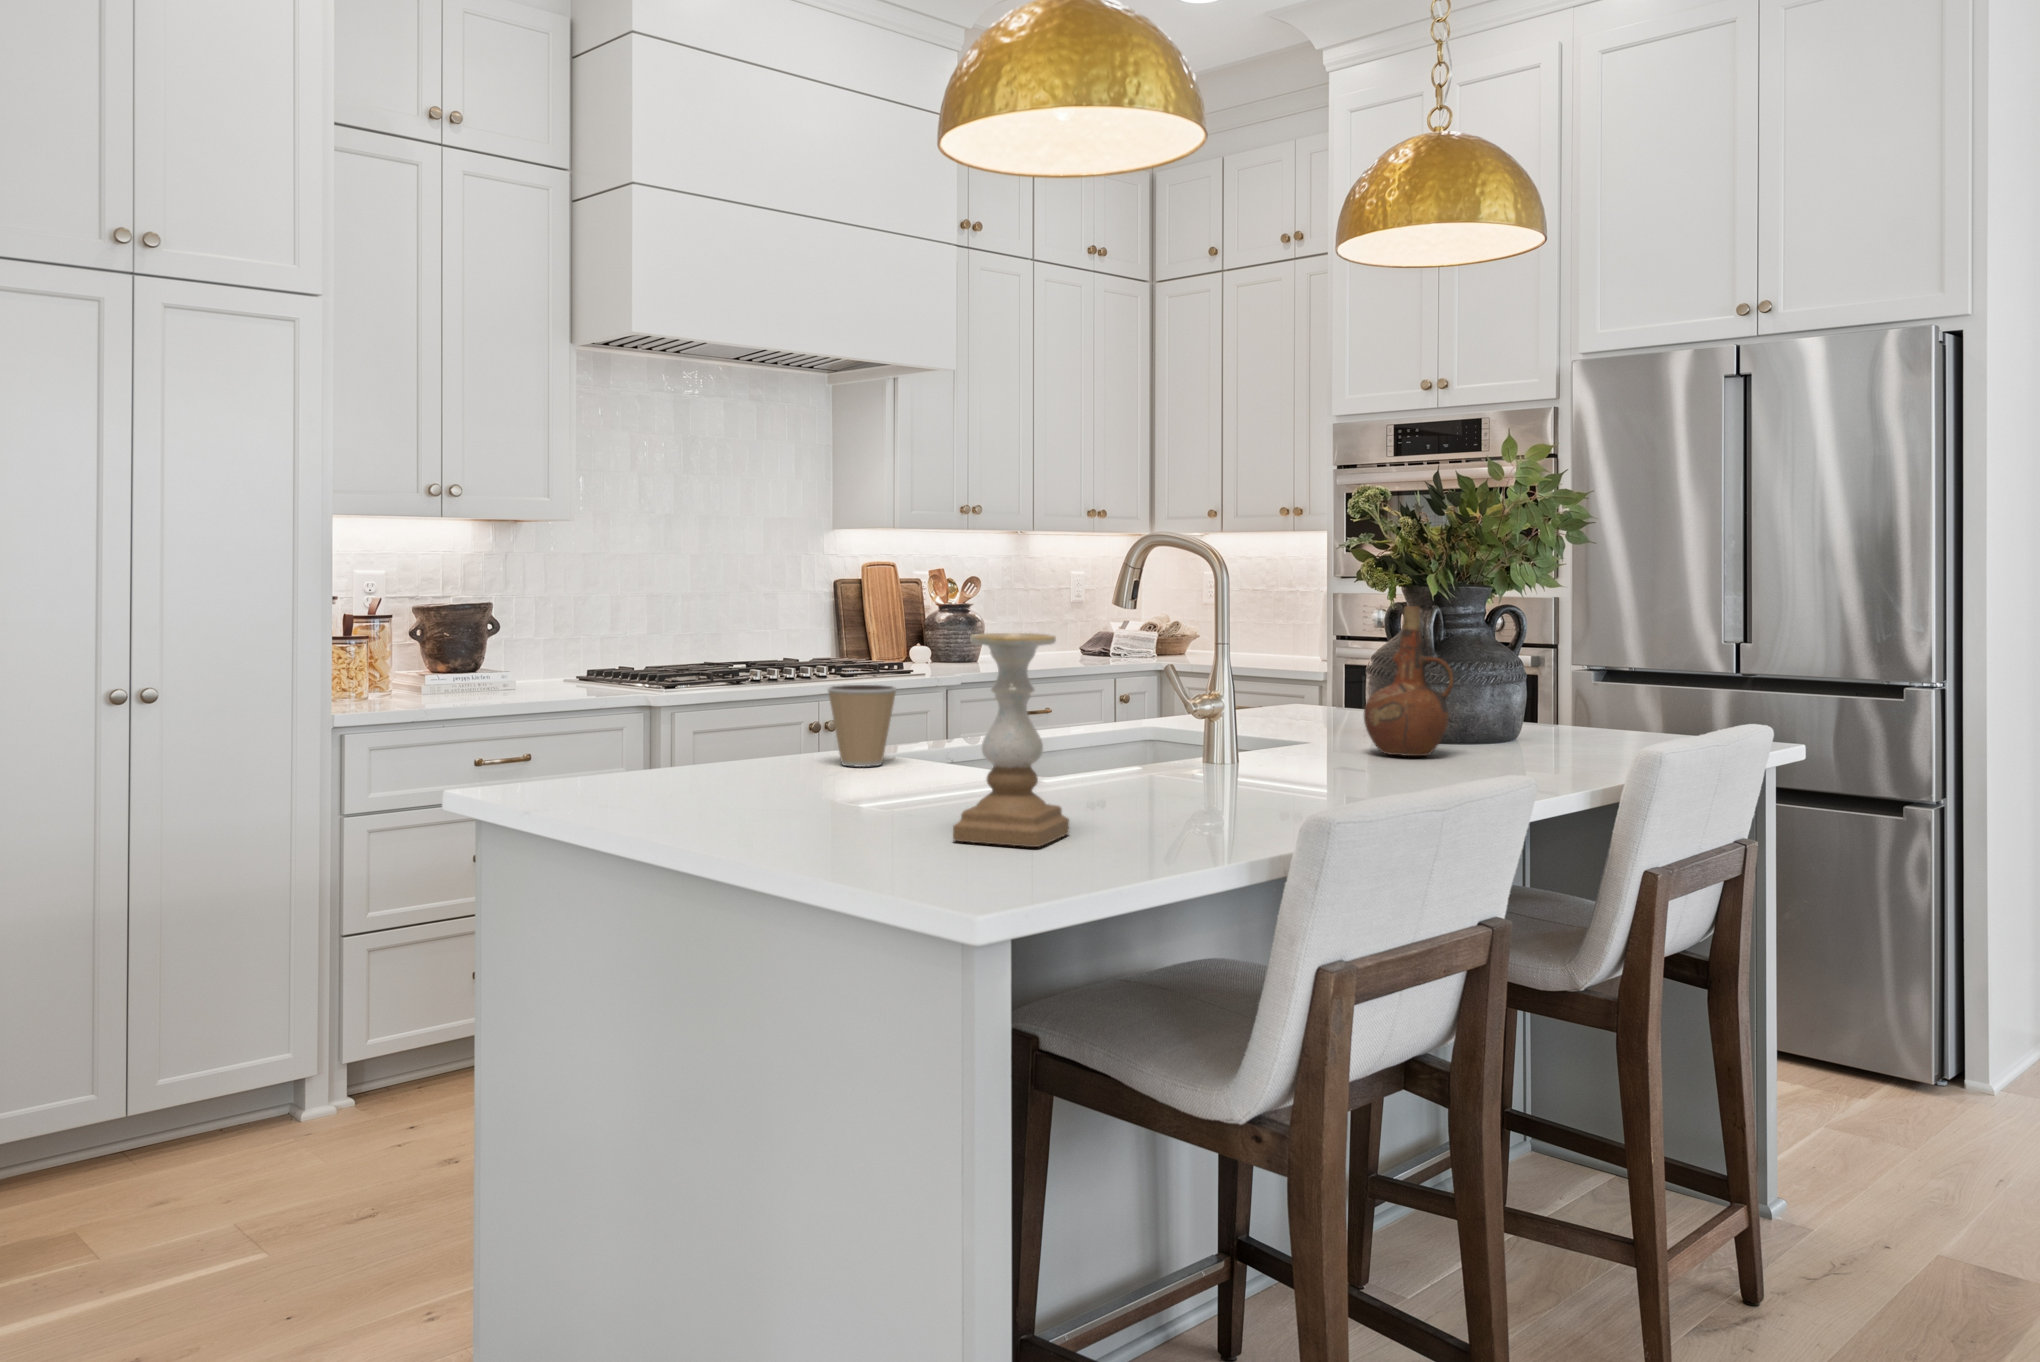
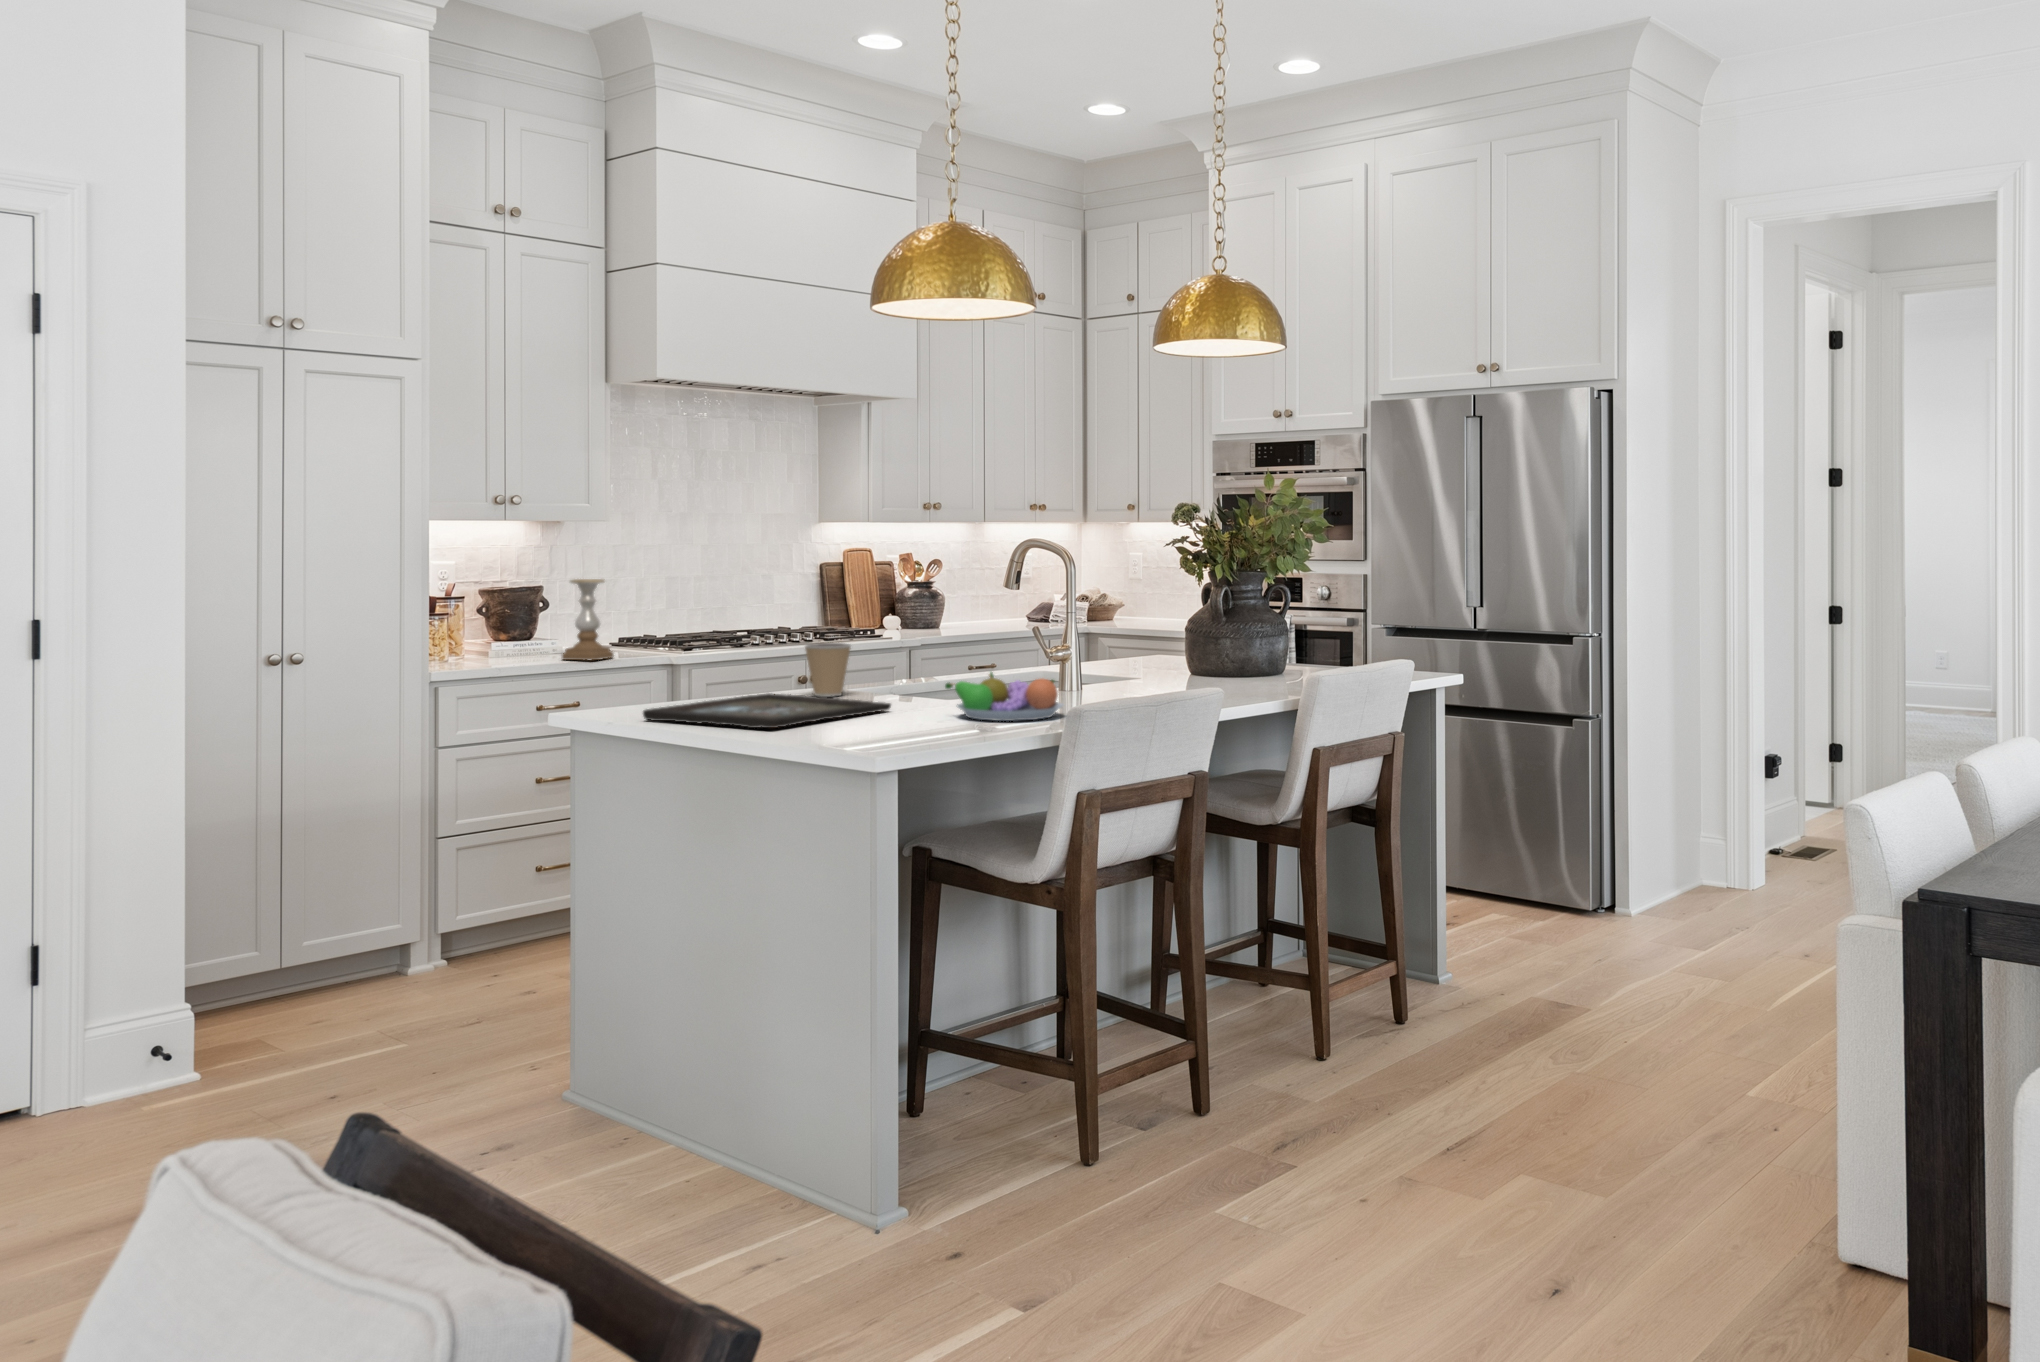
ceramic pitcher: present [1364,606,1454,756] -> none [1169,587,1227,686]
candle holder: present [953,633,1069,847] -> present [562,579,614,660]
fruit bowl: none [1055,735,1251,821] -> present [945,672,1063,721]
tray: none [576,762,966,832] -> present [643,693,891,728]

